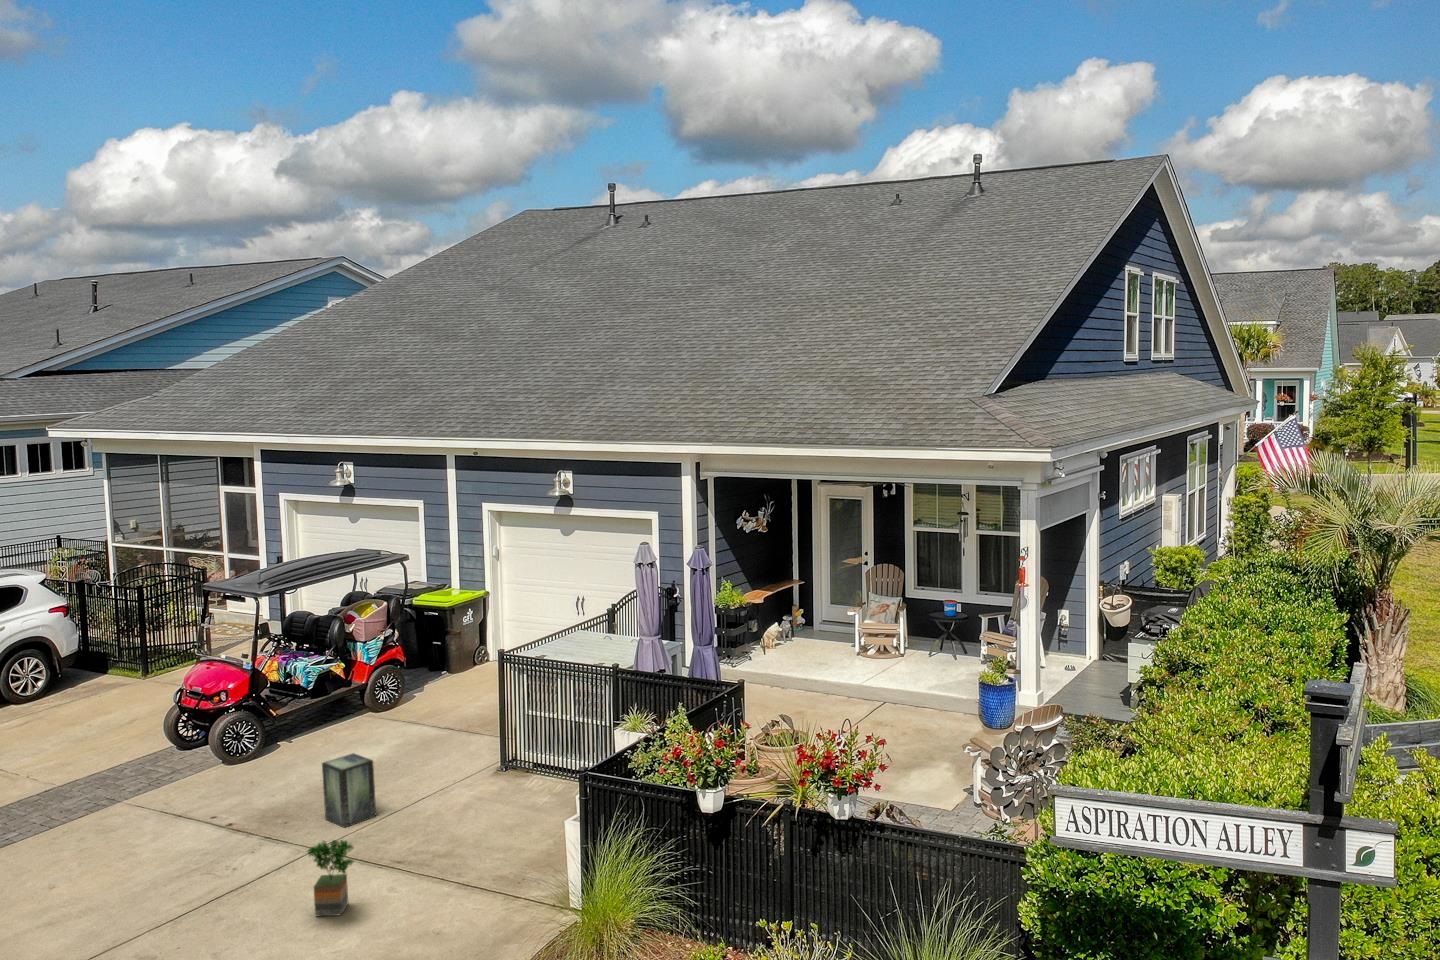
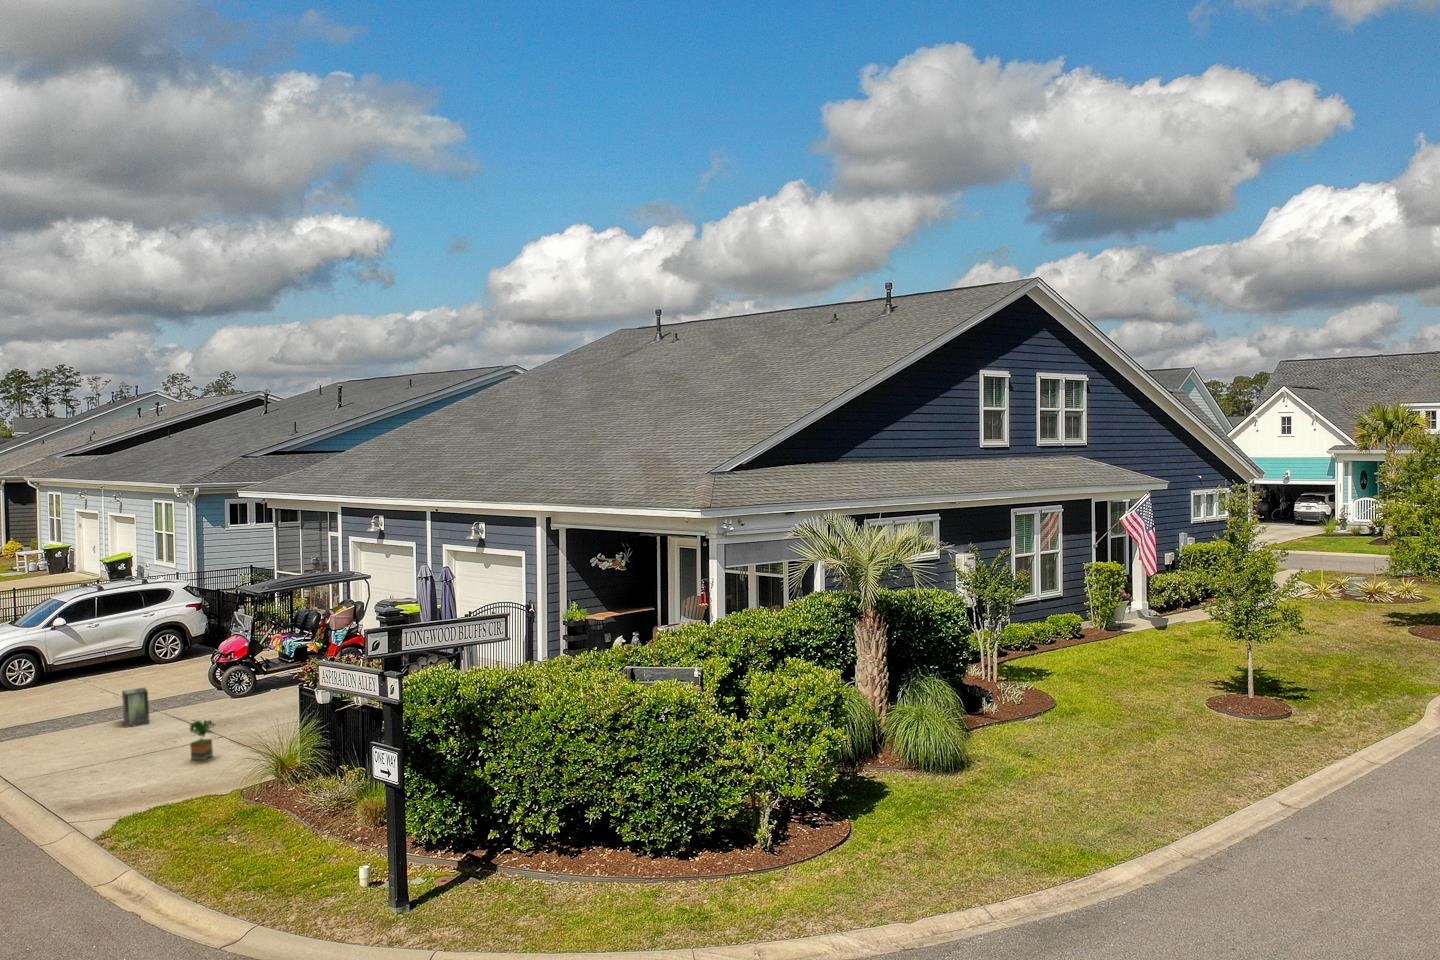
storage box: present [322,754,376,828] -> present [122,688,149,727]

